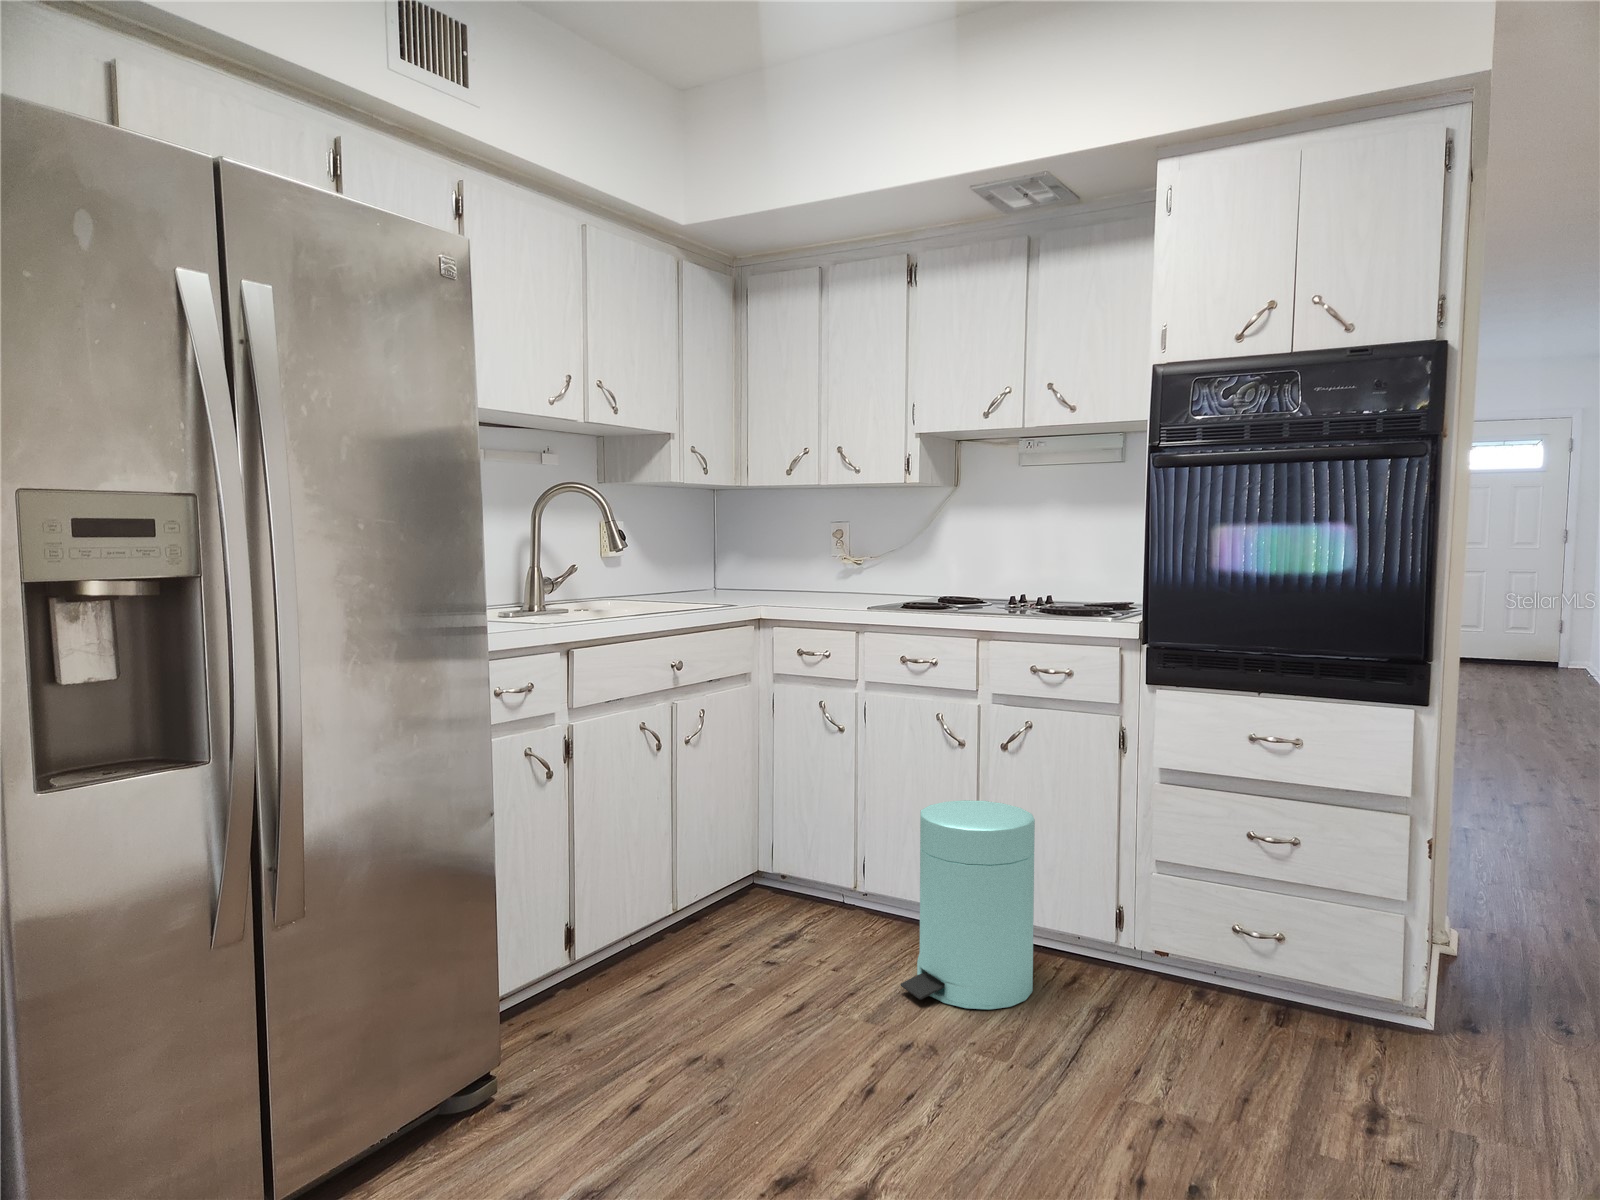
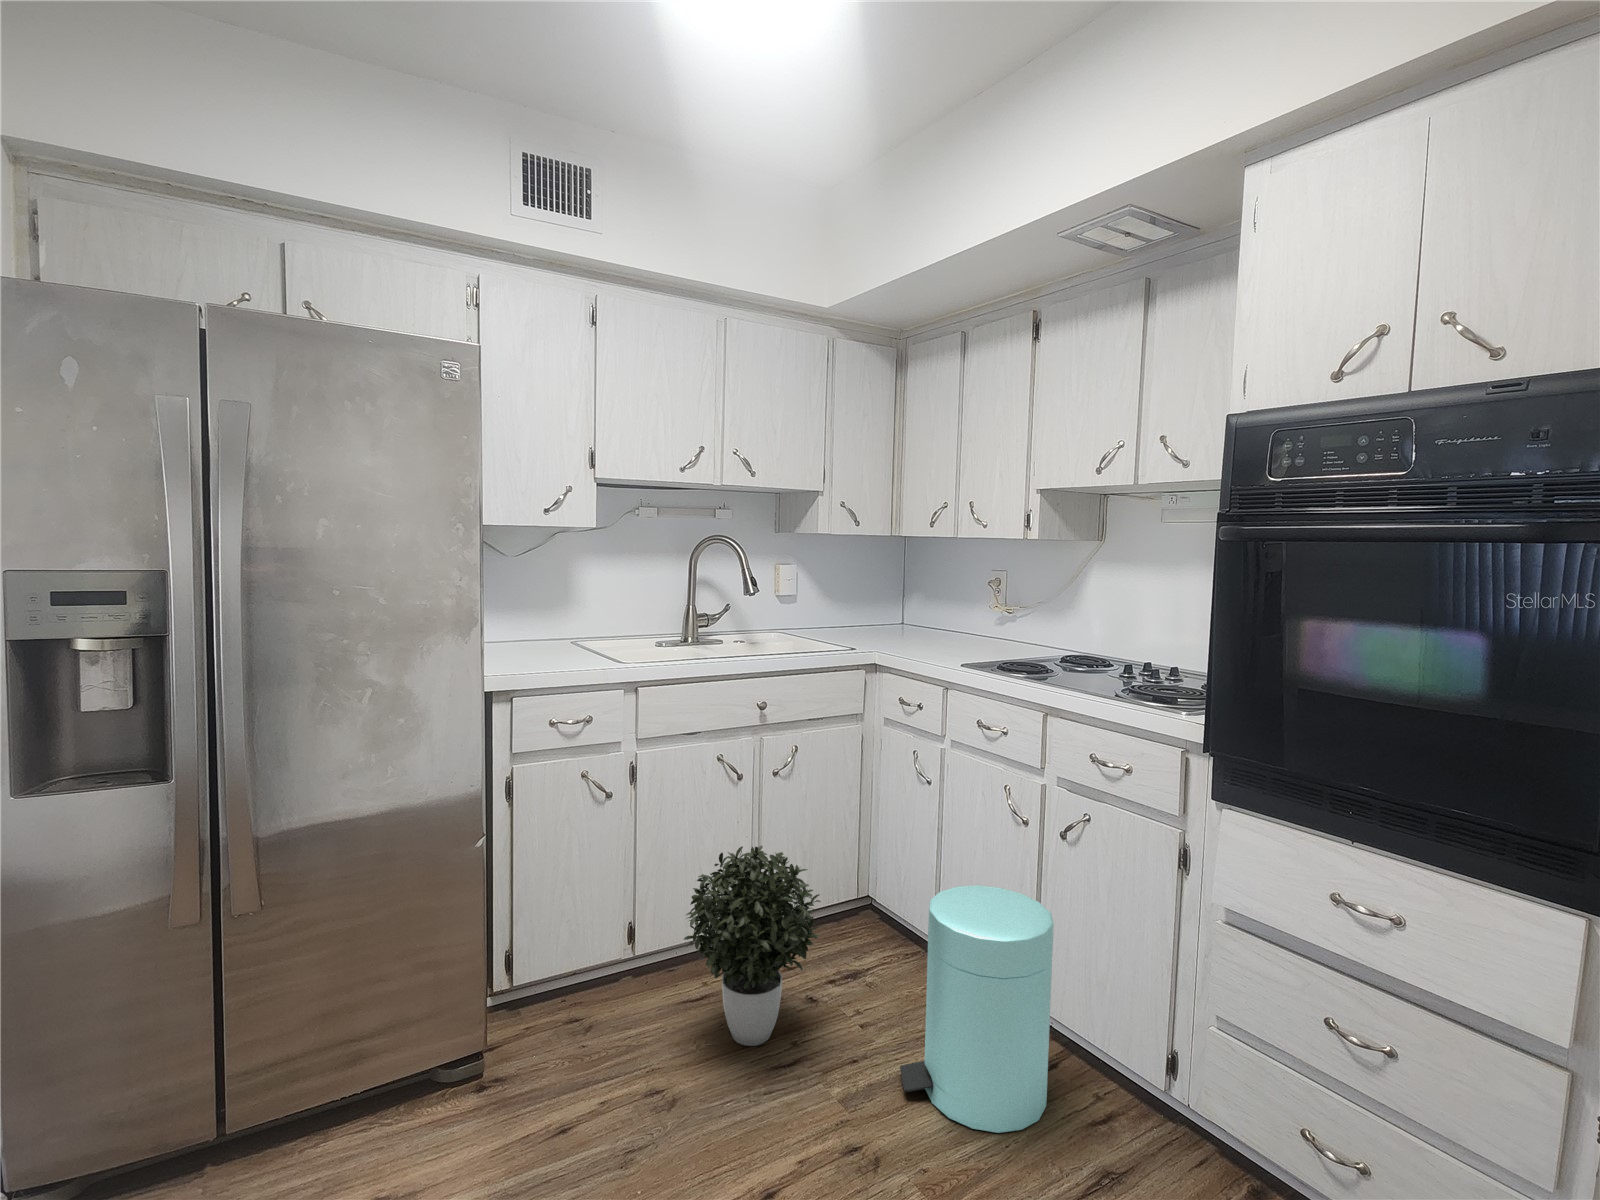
potted plant: none [662,799,809,1009] -> present [684,846,821,1046]

